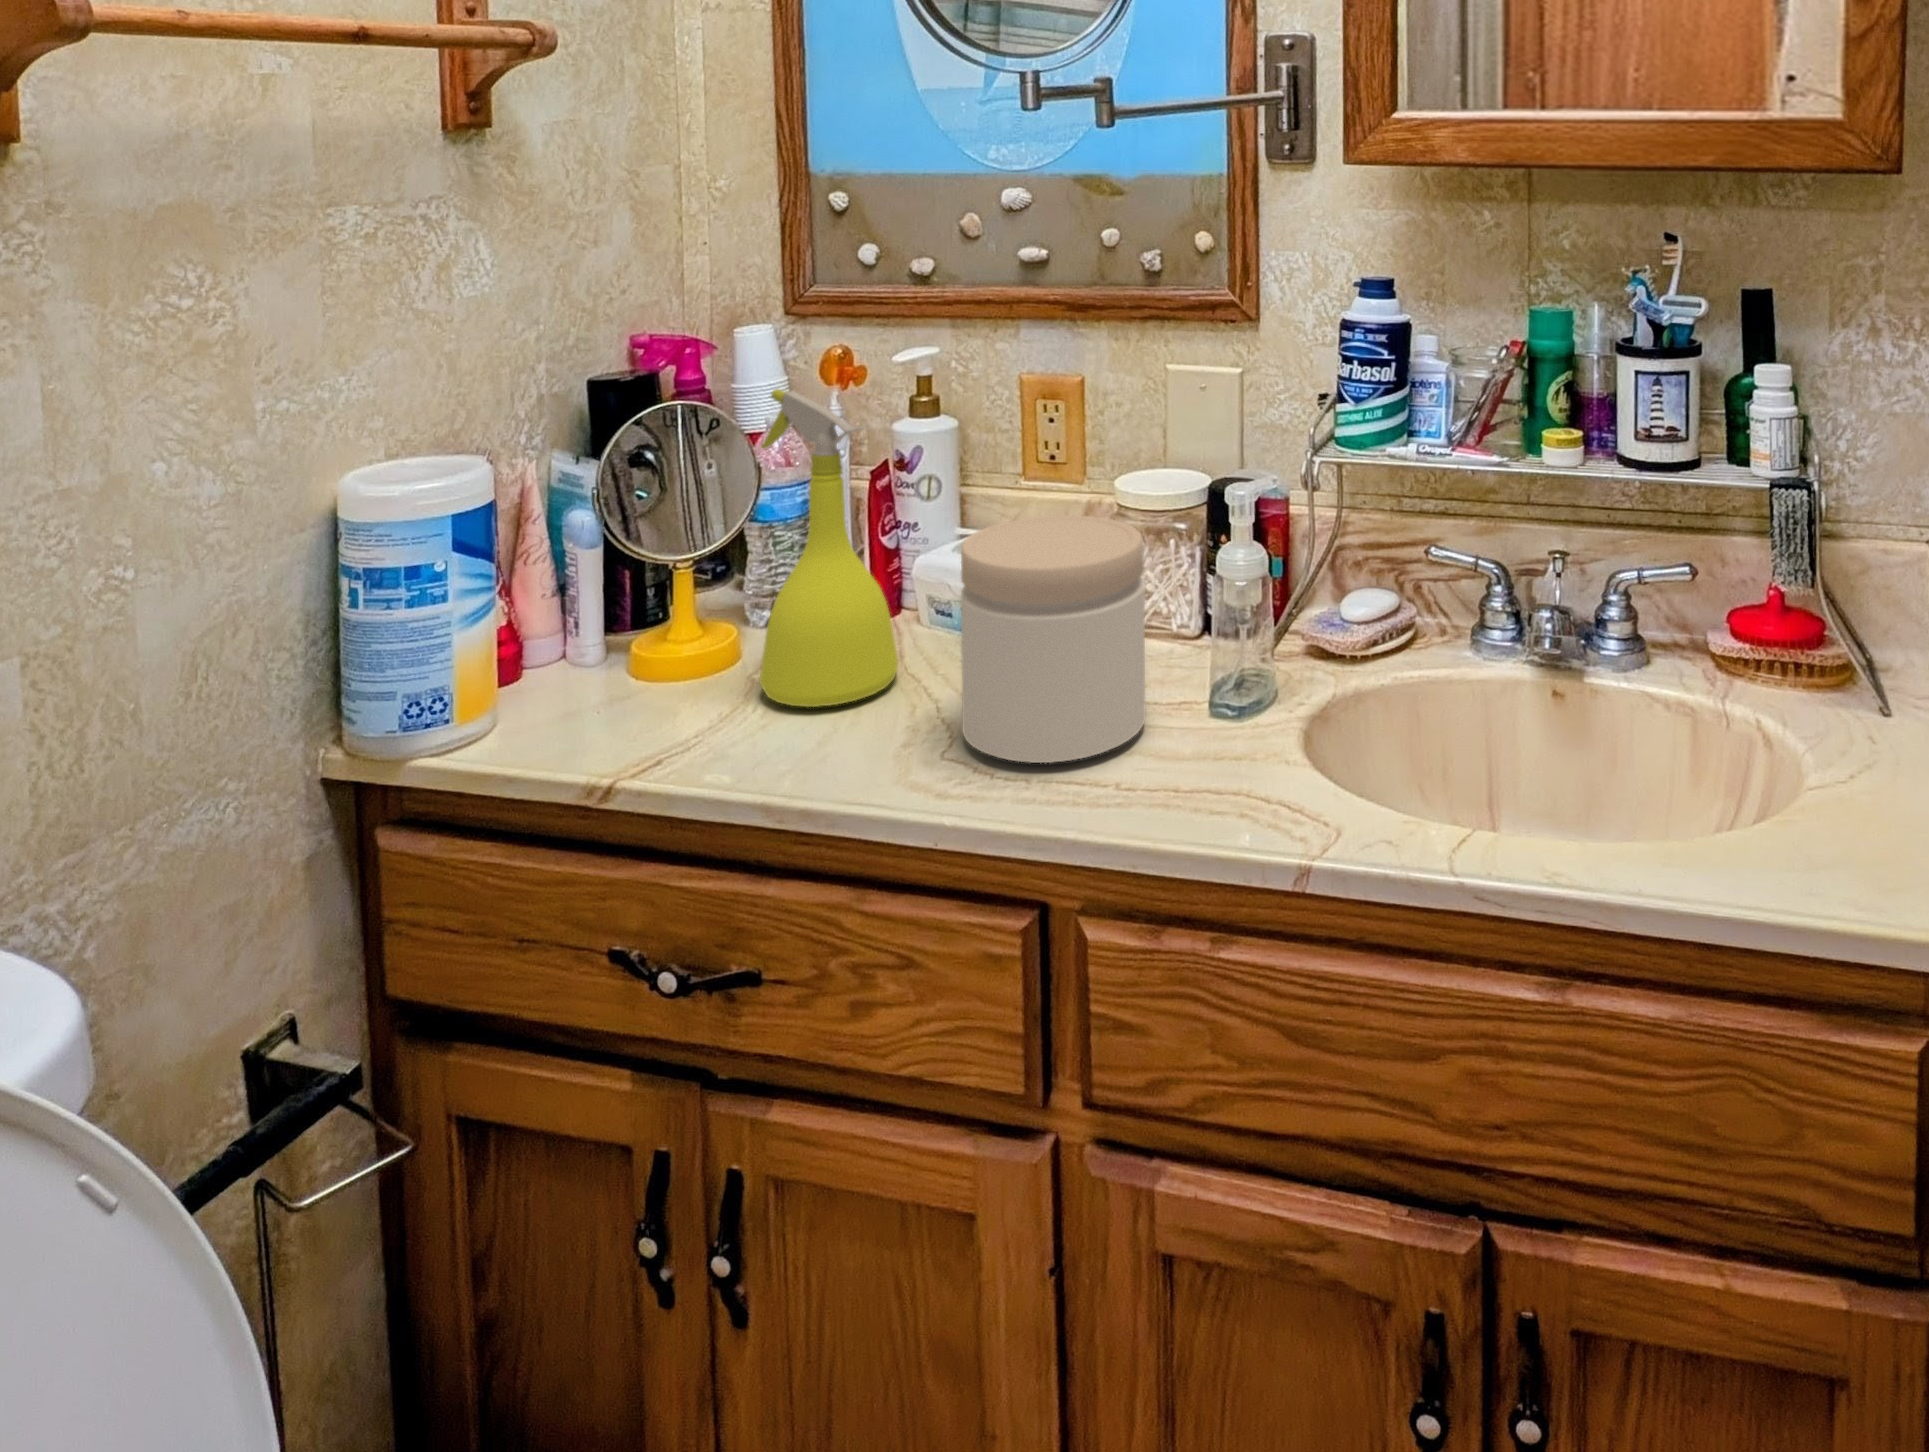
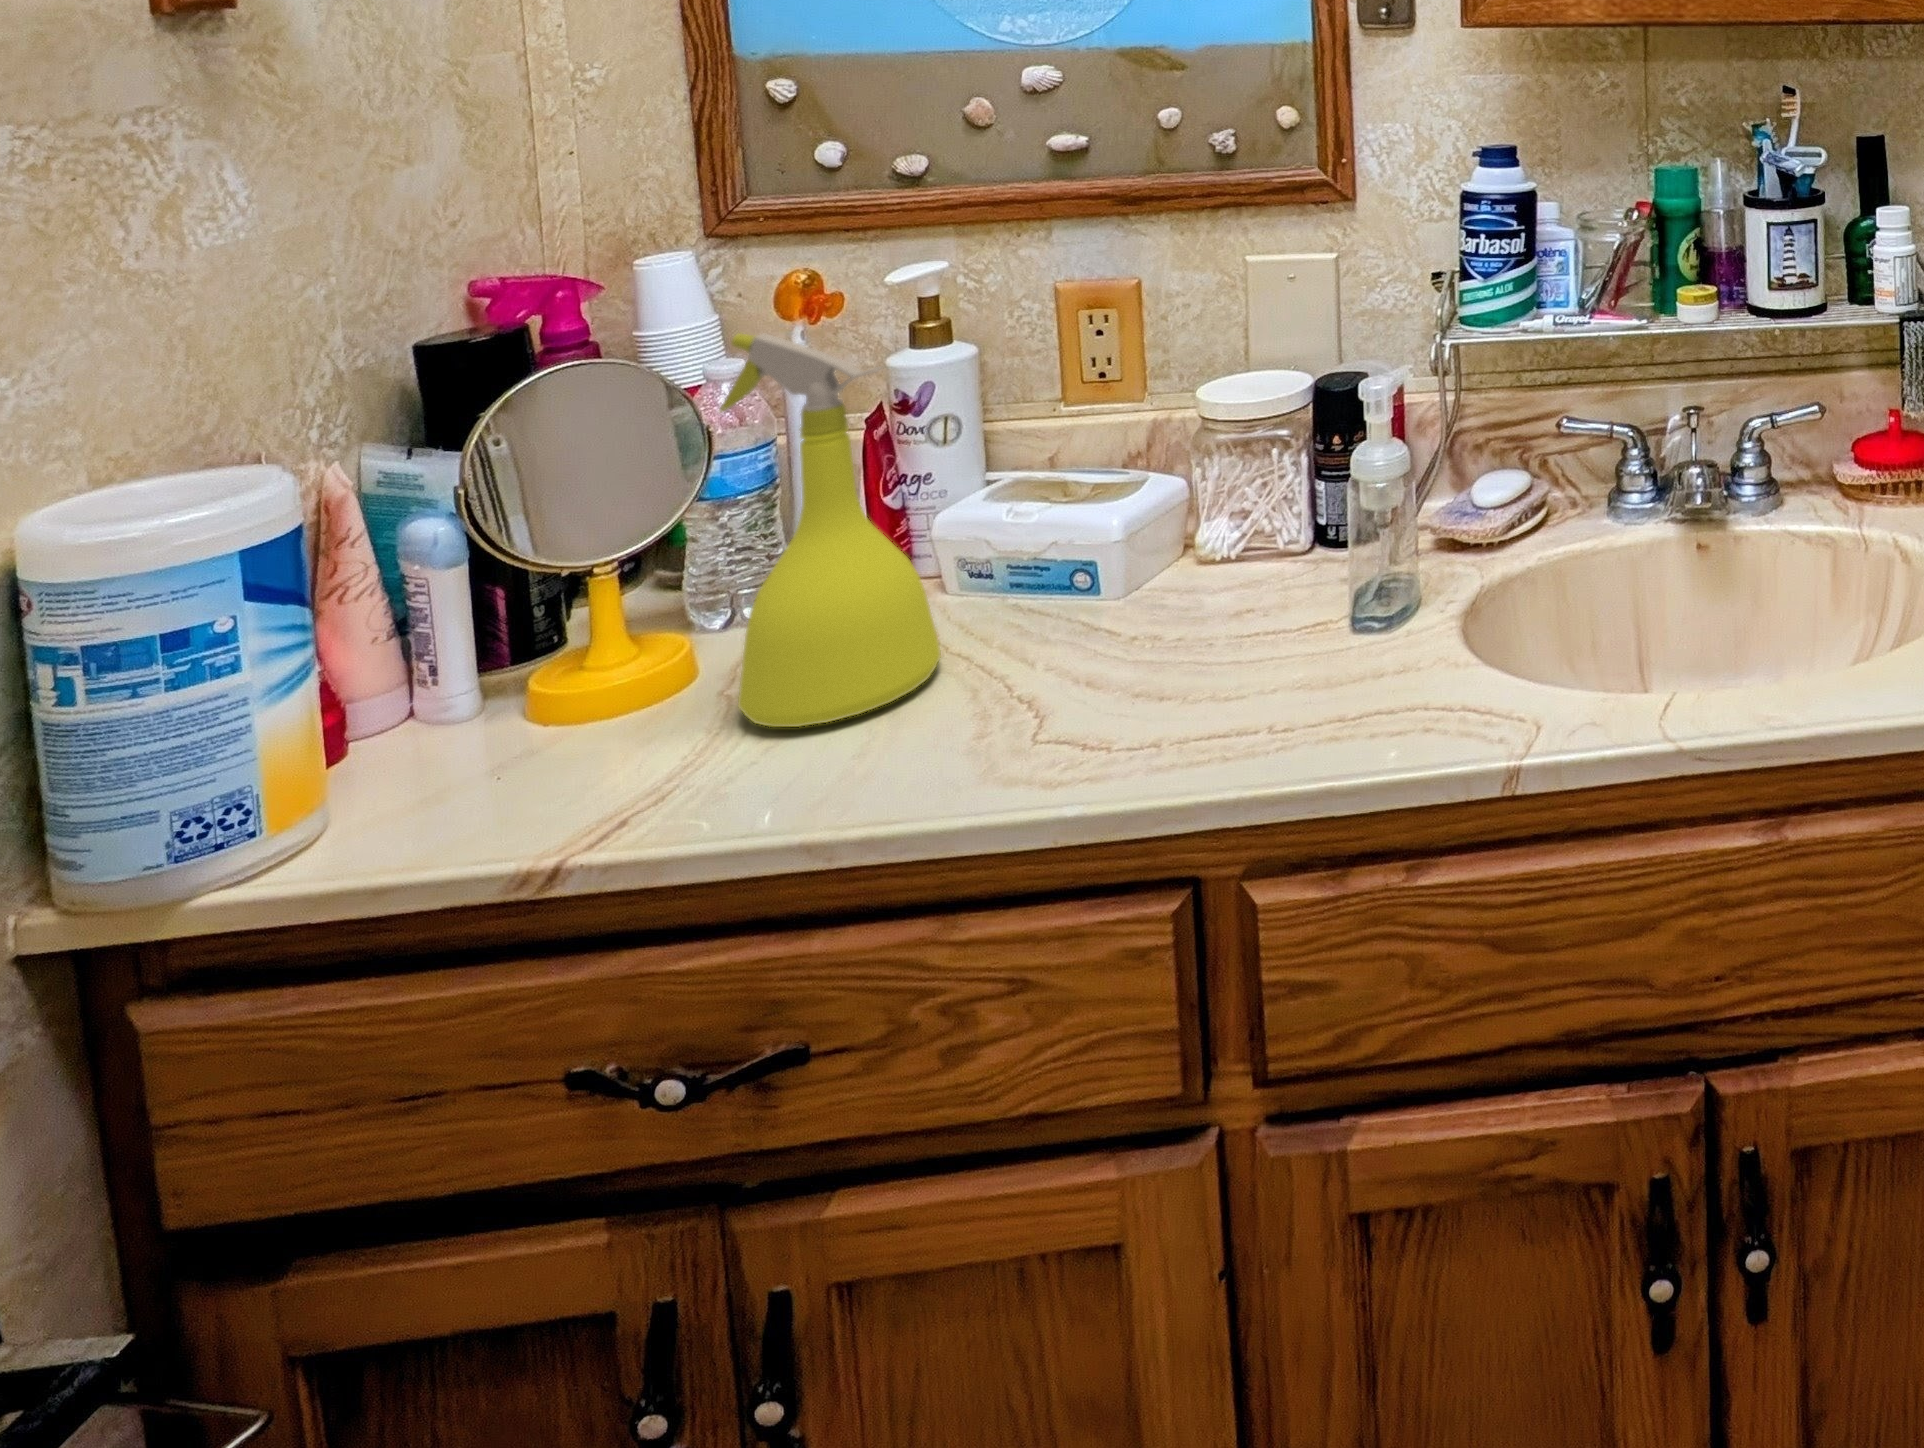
jar: present [961,515,1146,763] -> none [1039,437,1284,733]

